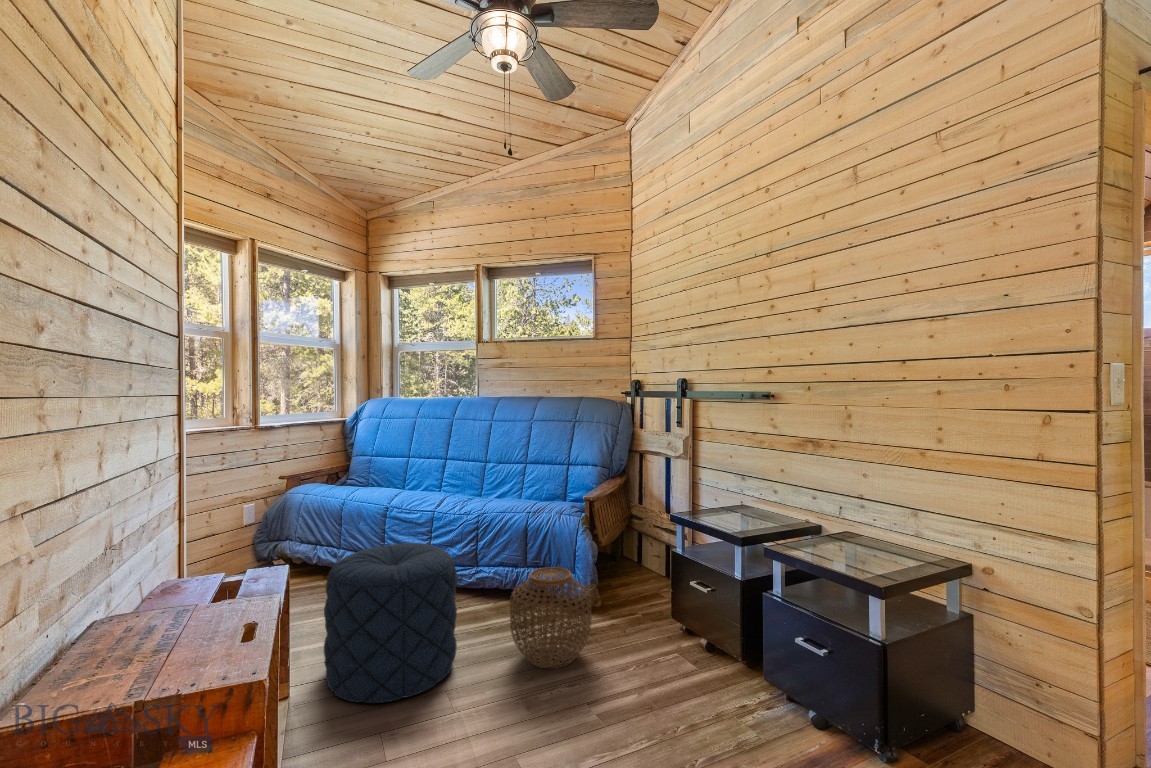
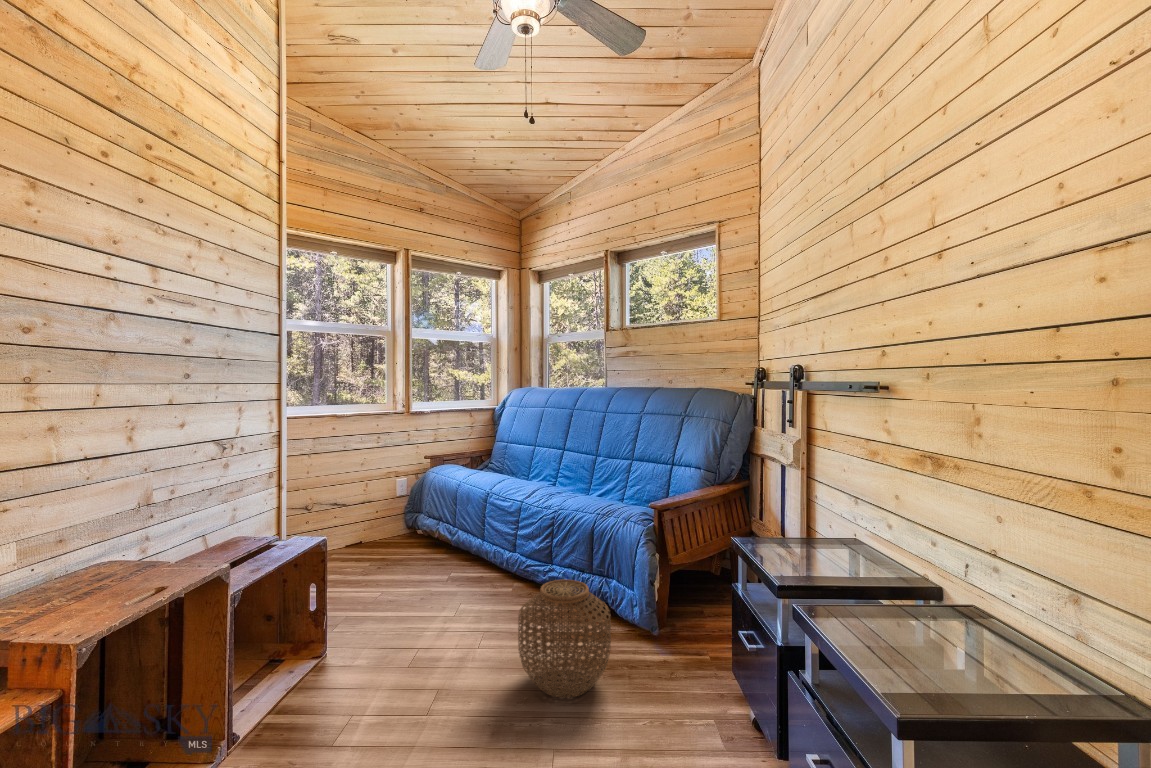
pouf: present [324,543,457,703] -> none [348,531,479,688]

